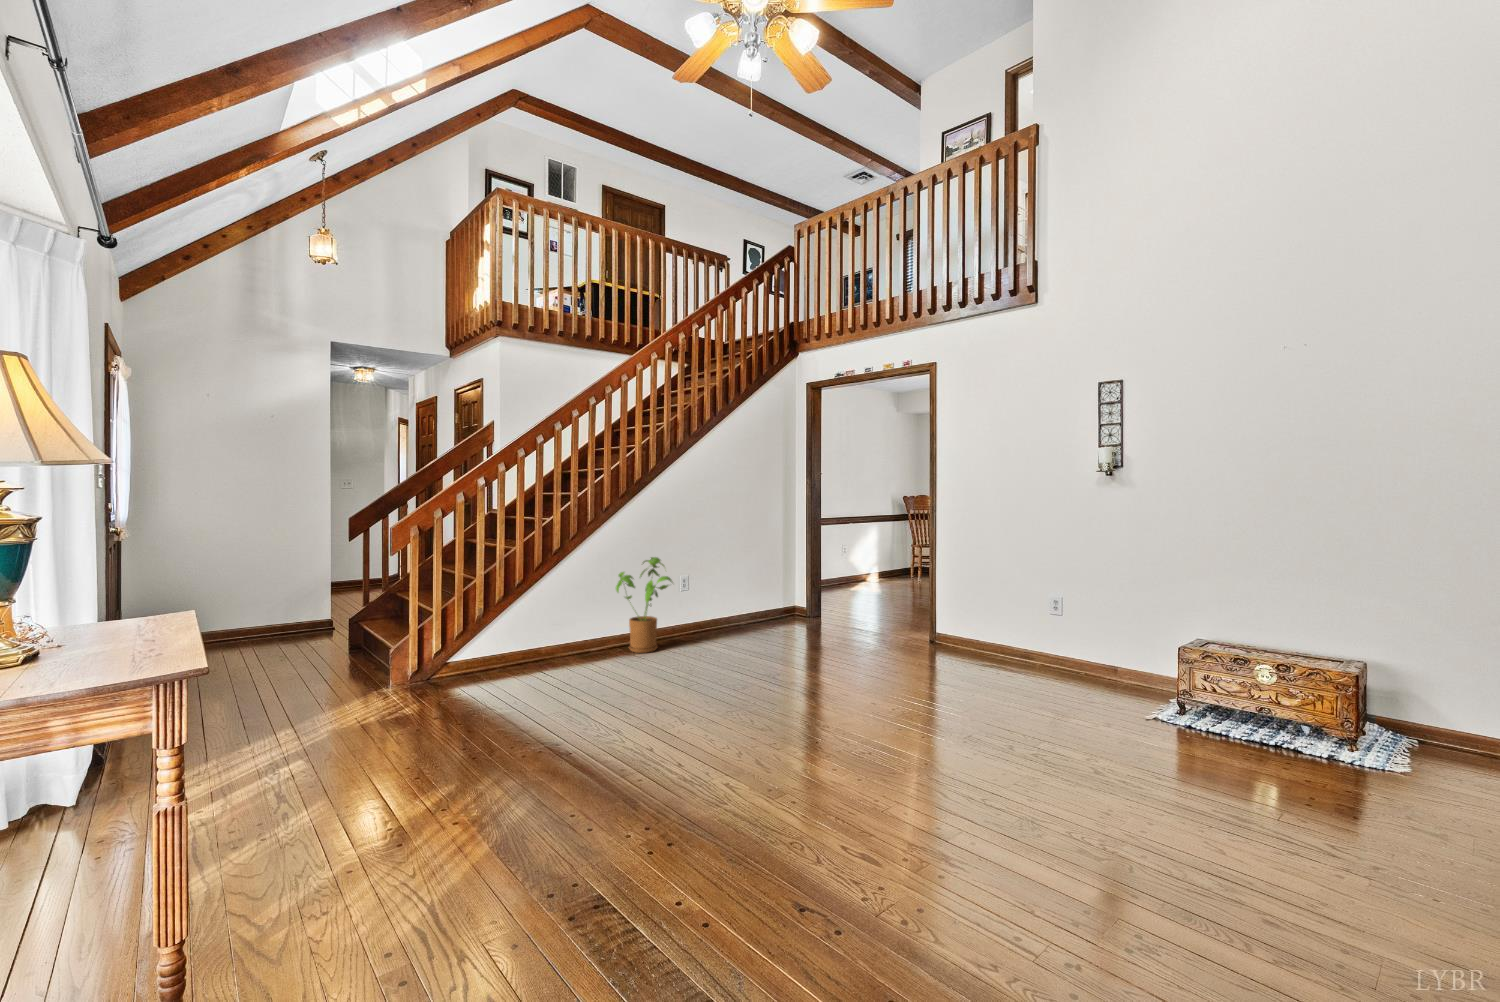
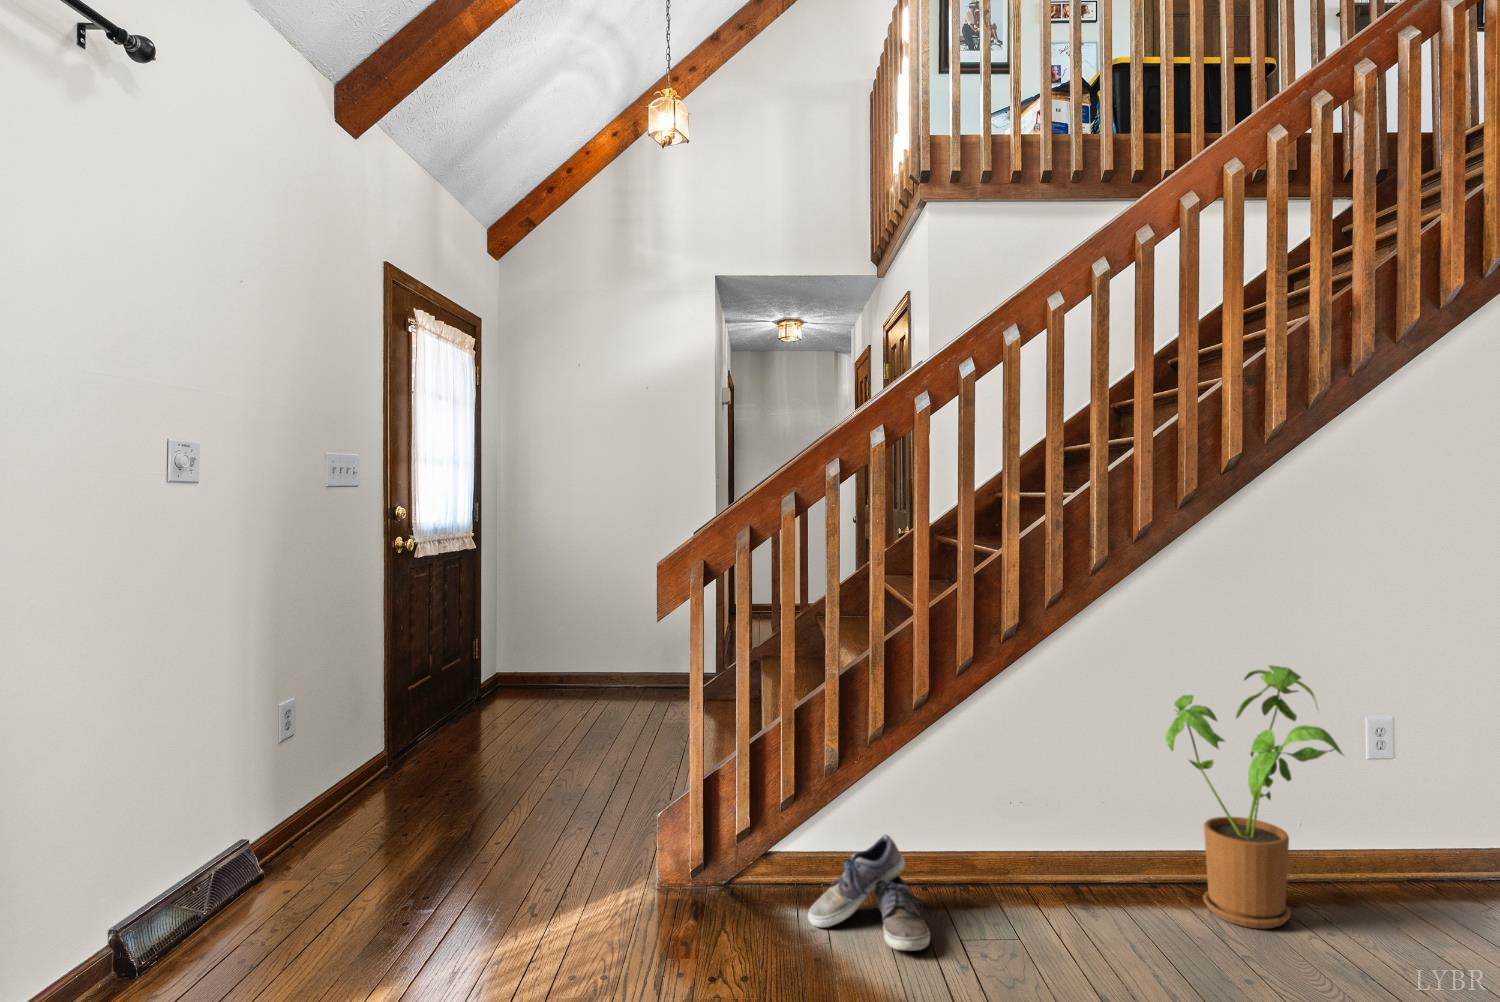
shoe: none [476,641,534,682] -> present [808,835,930,950]

